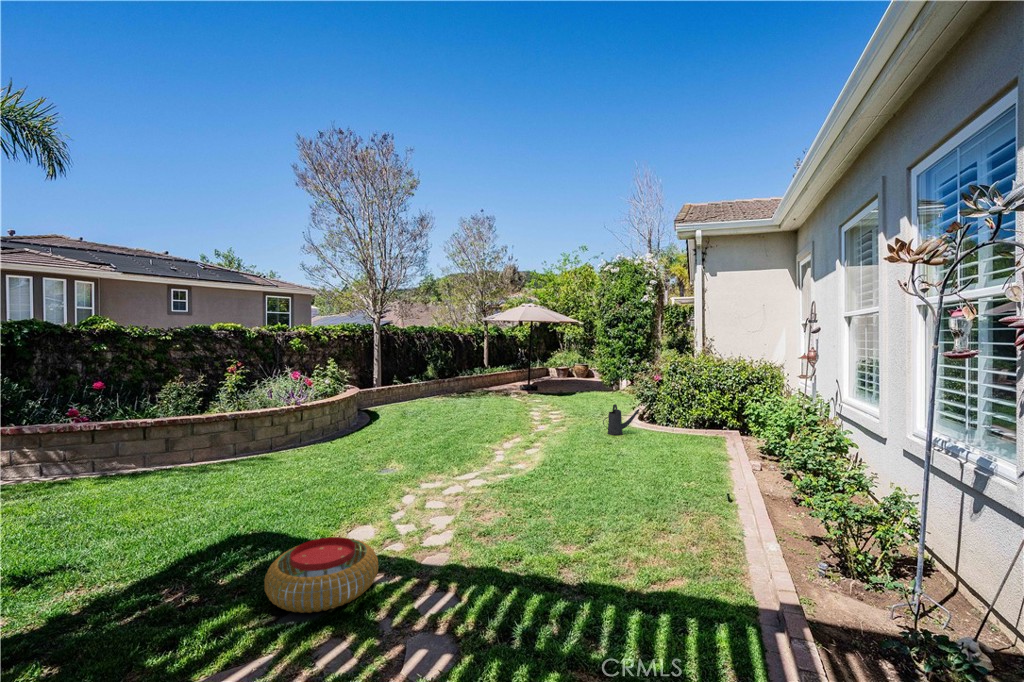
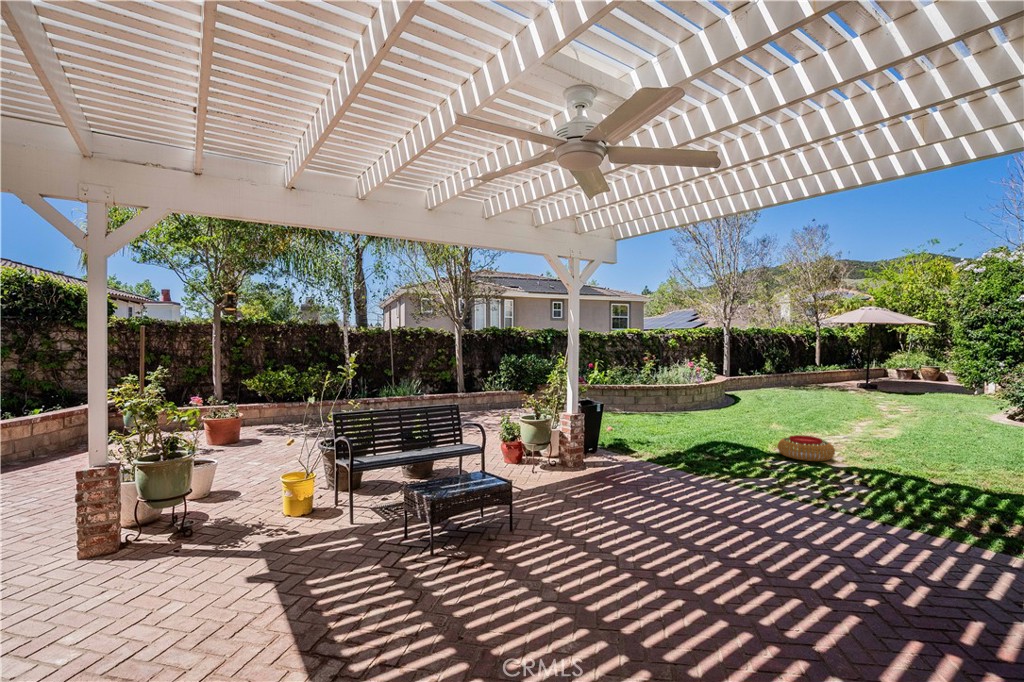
watering can: present [603,404,639,435] -> none [968,396,1010,422]

